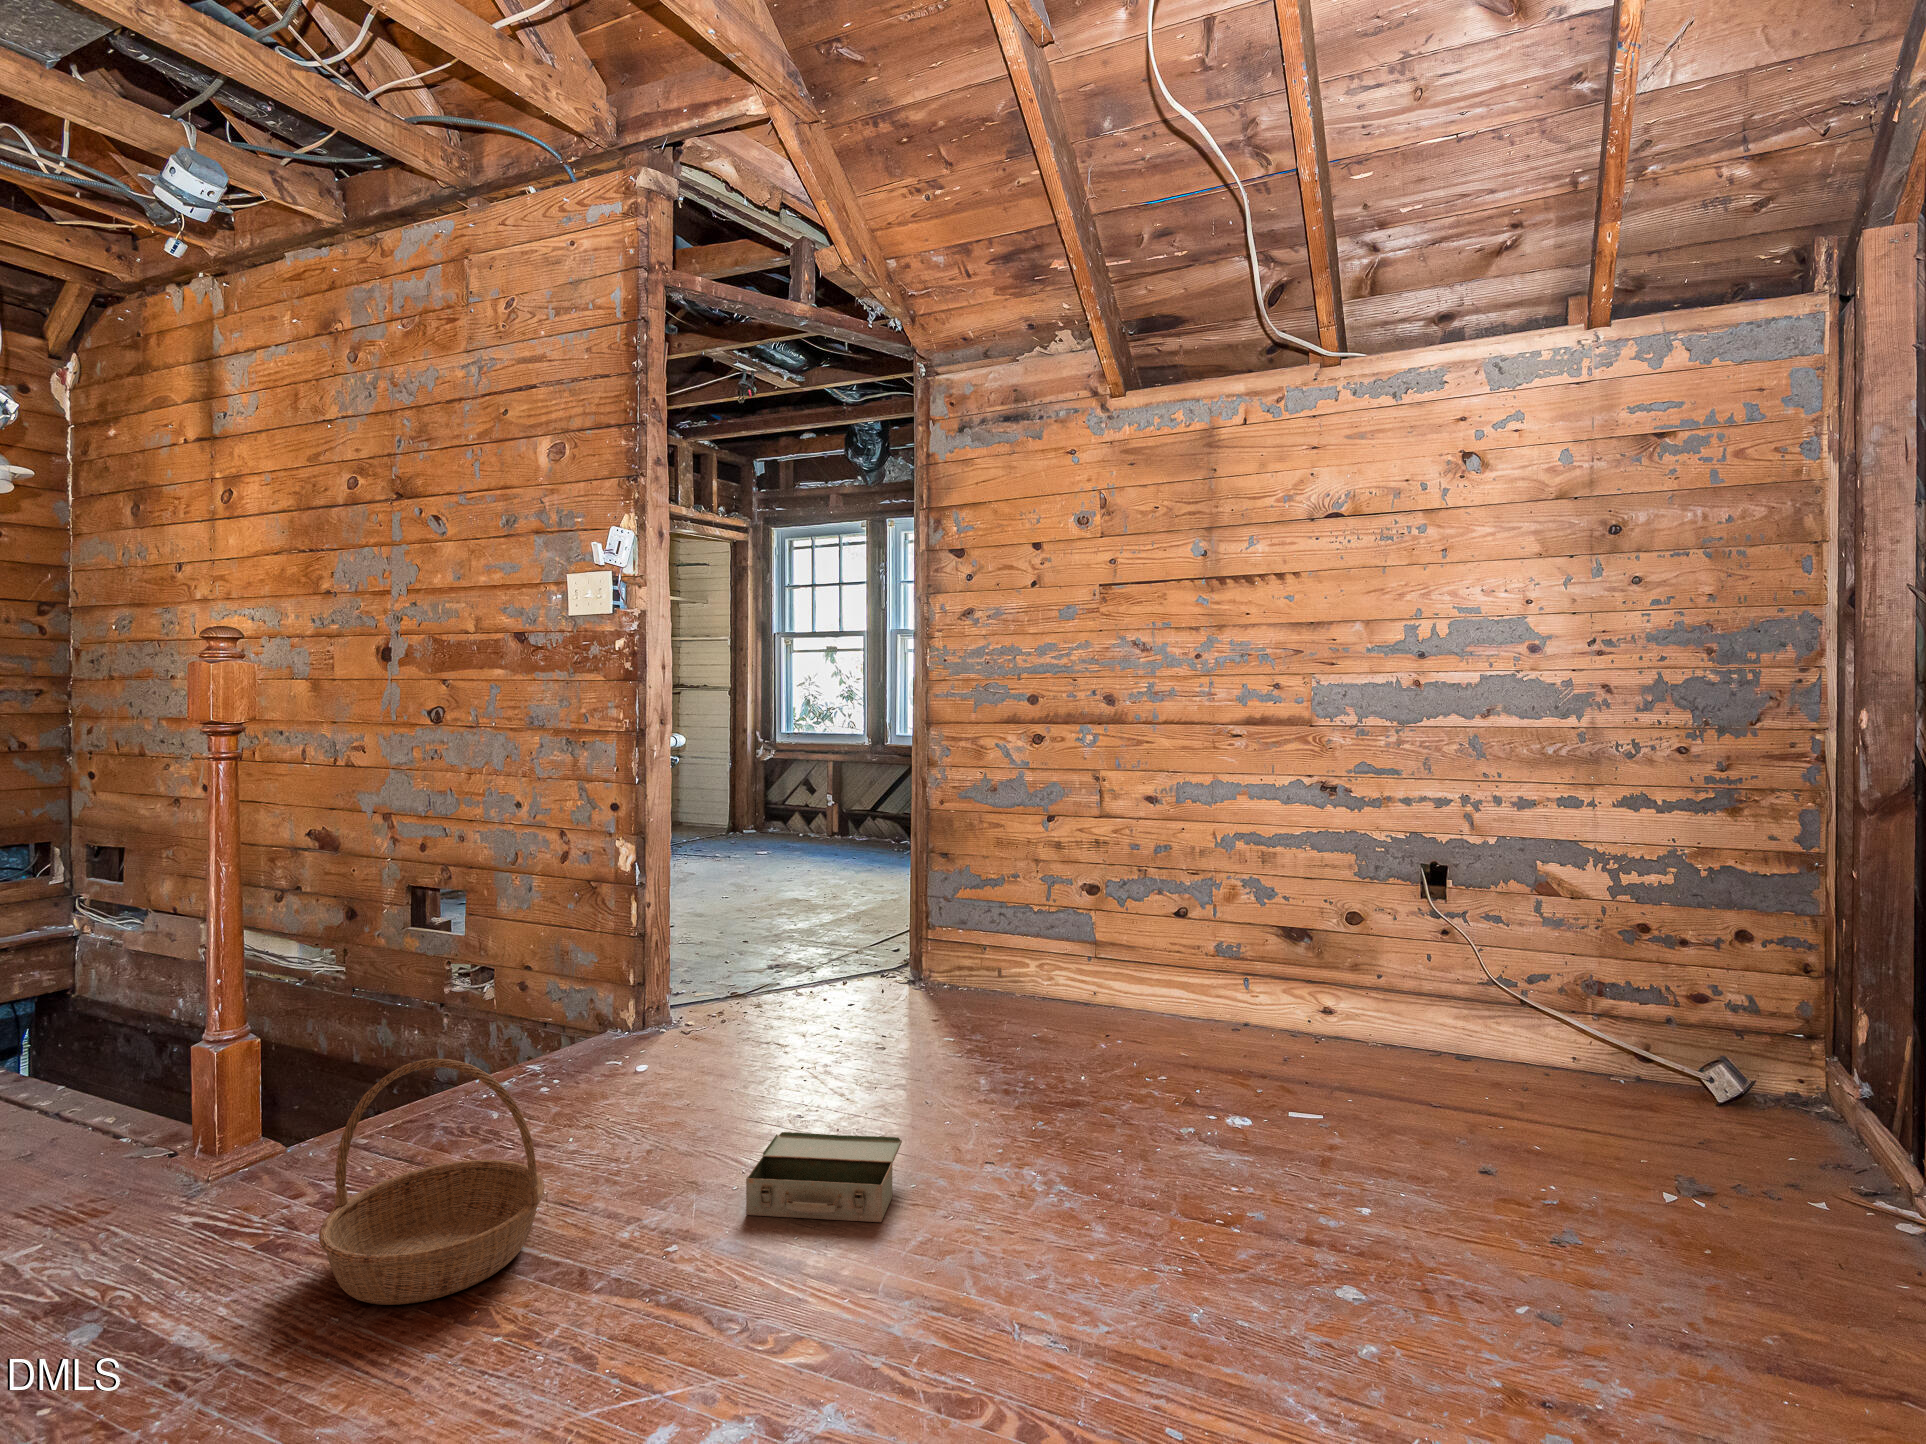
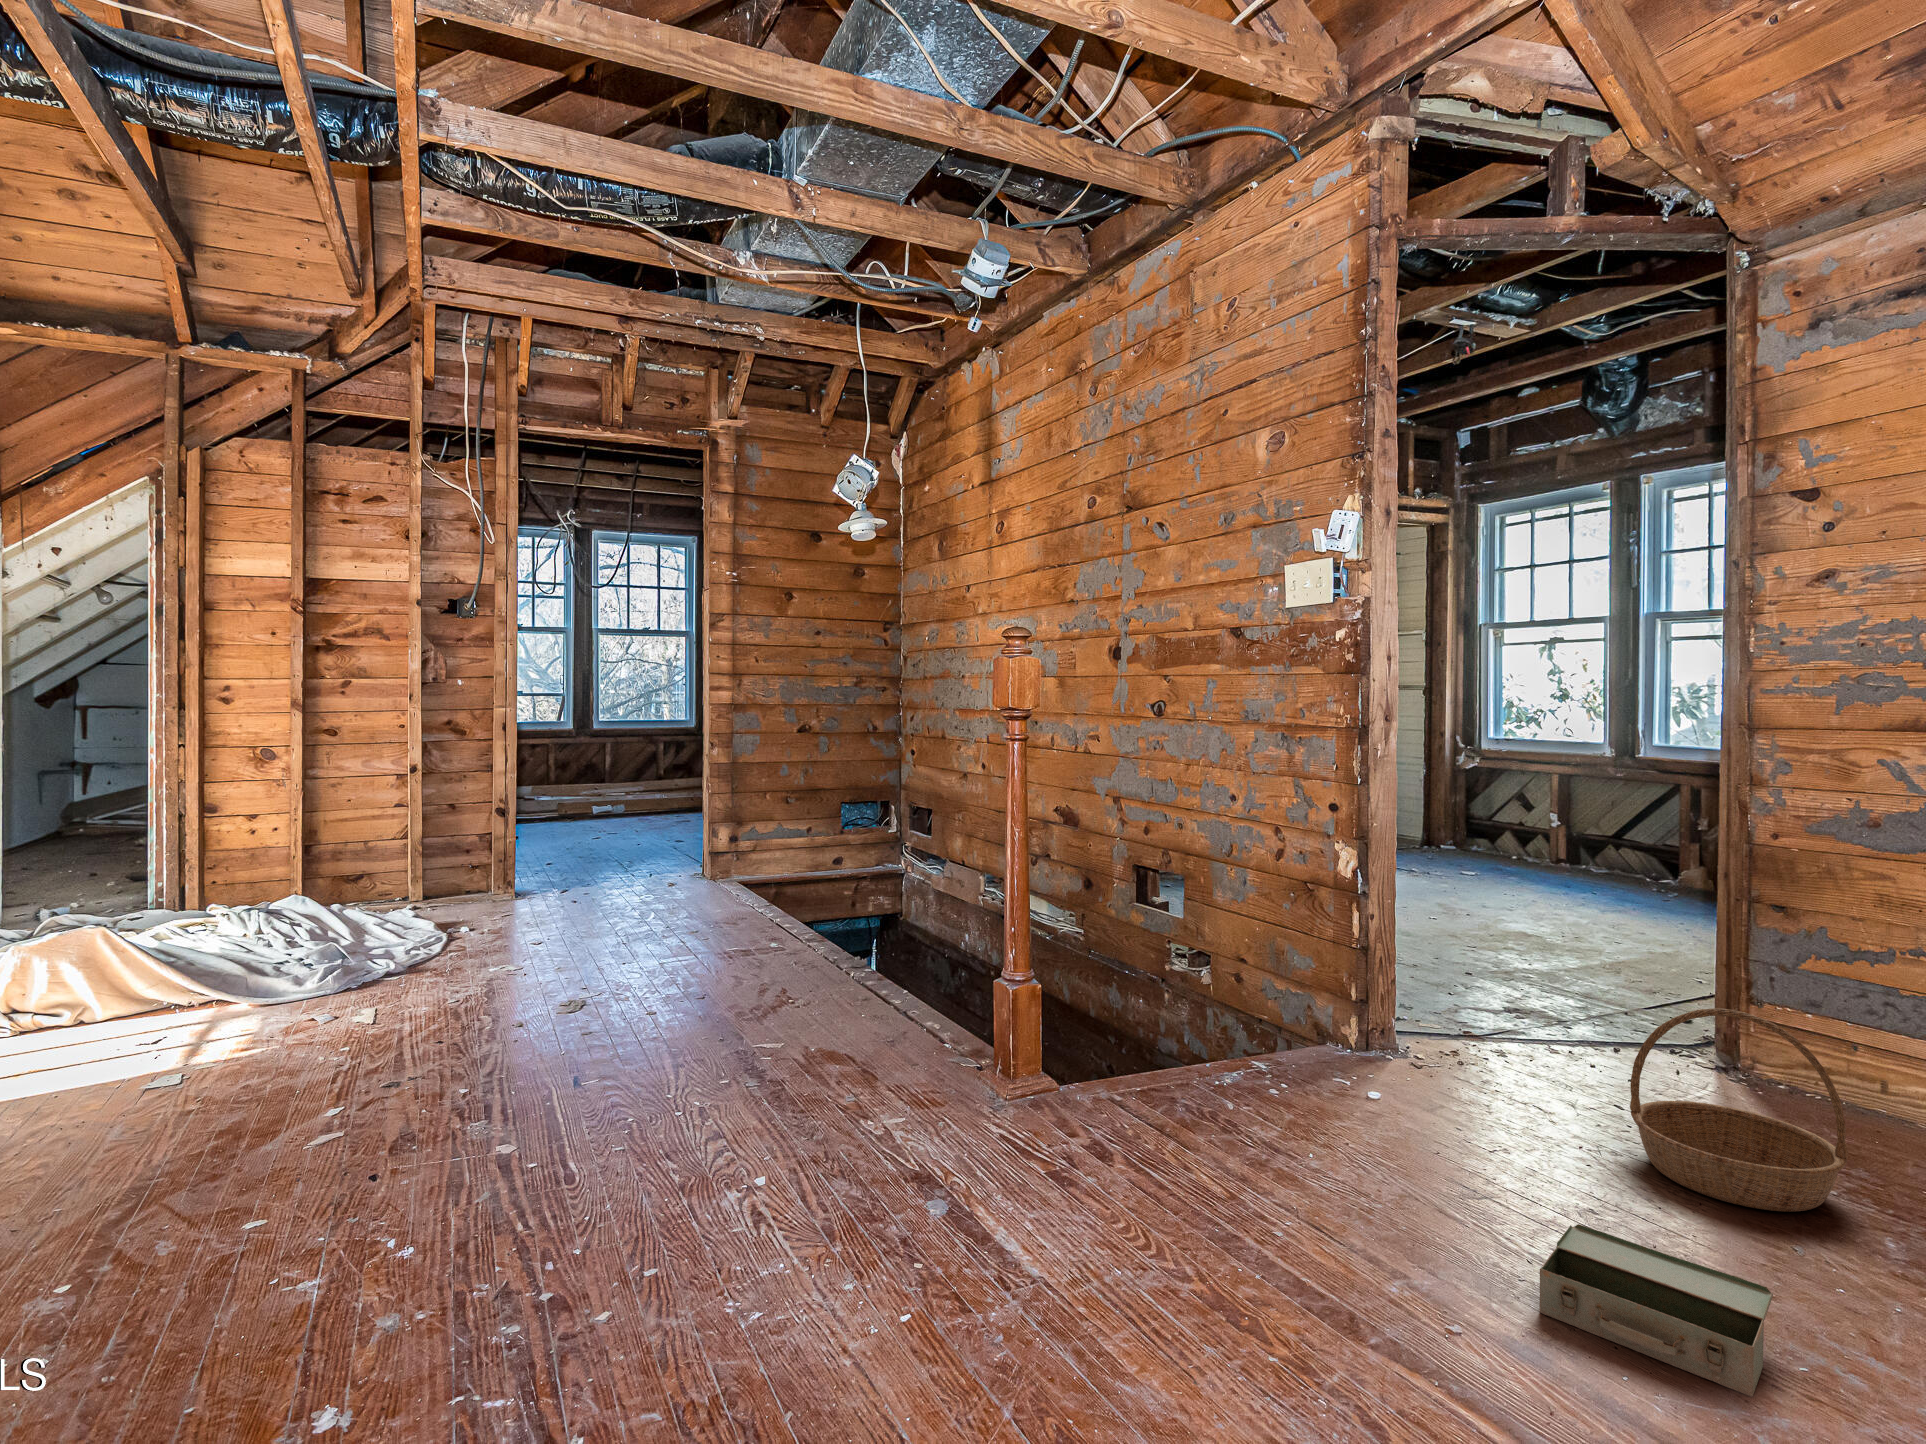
basket: present [319,1059,544,1305] -> present [1630,1008,1848,1212]

